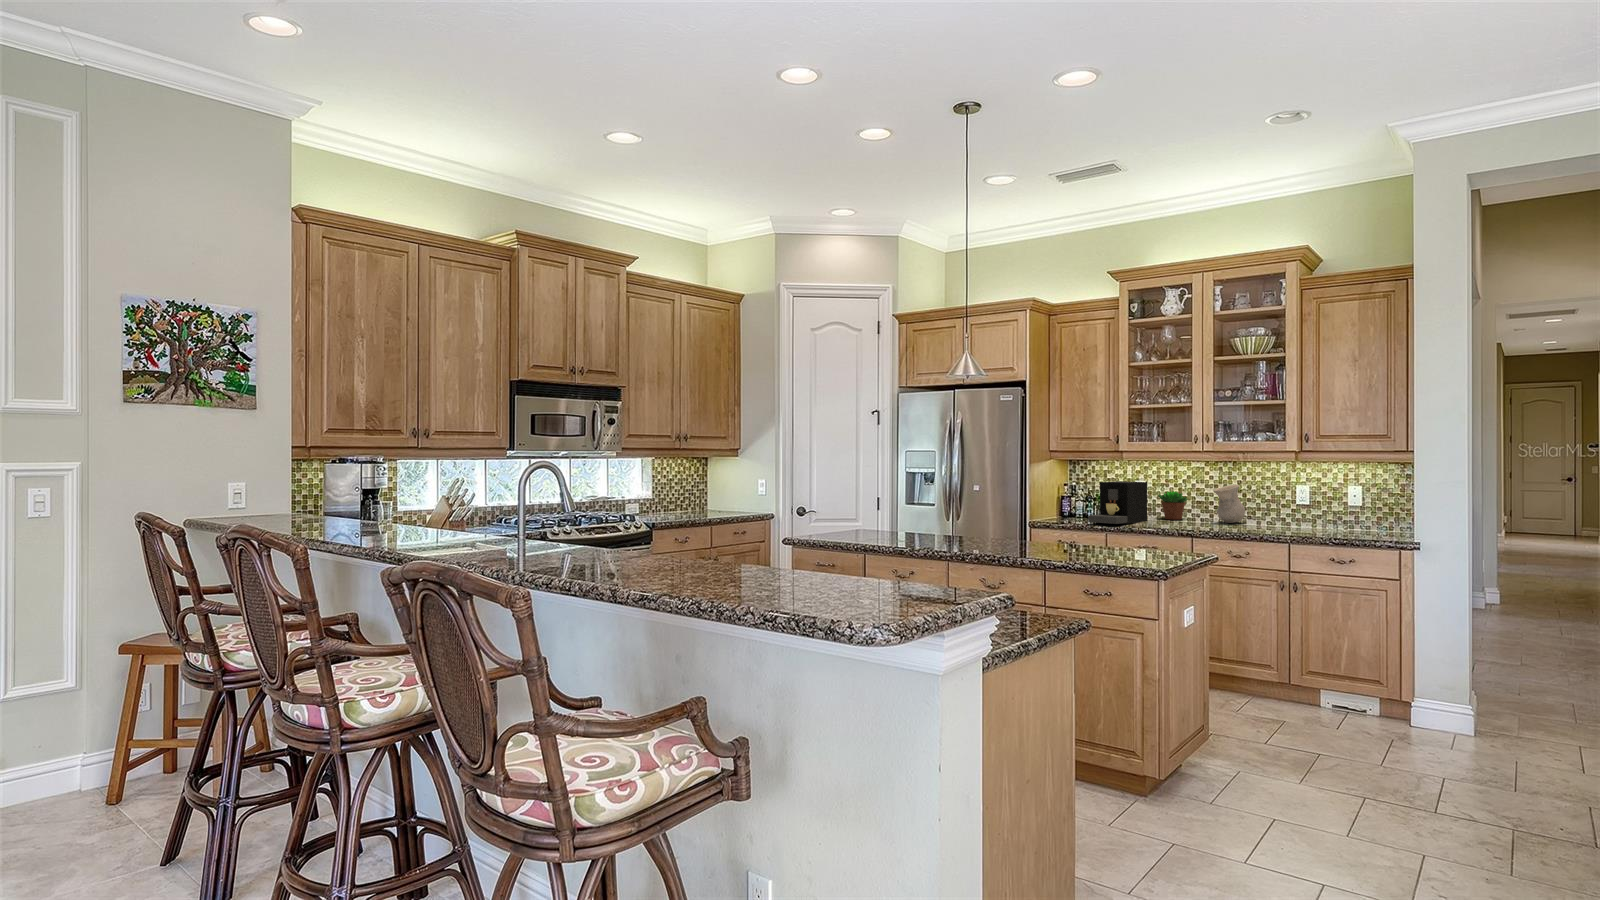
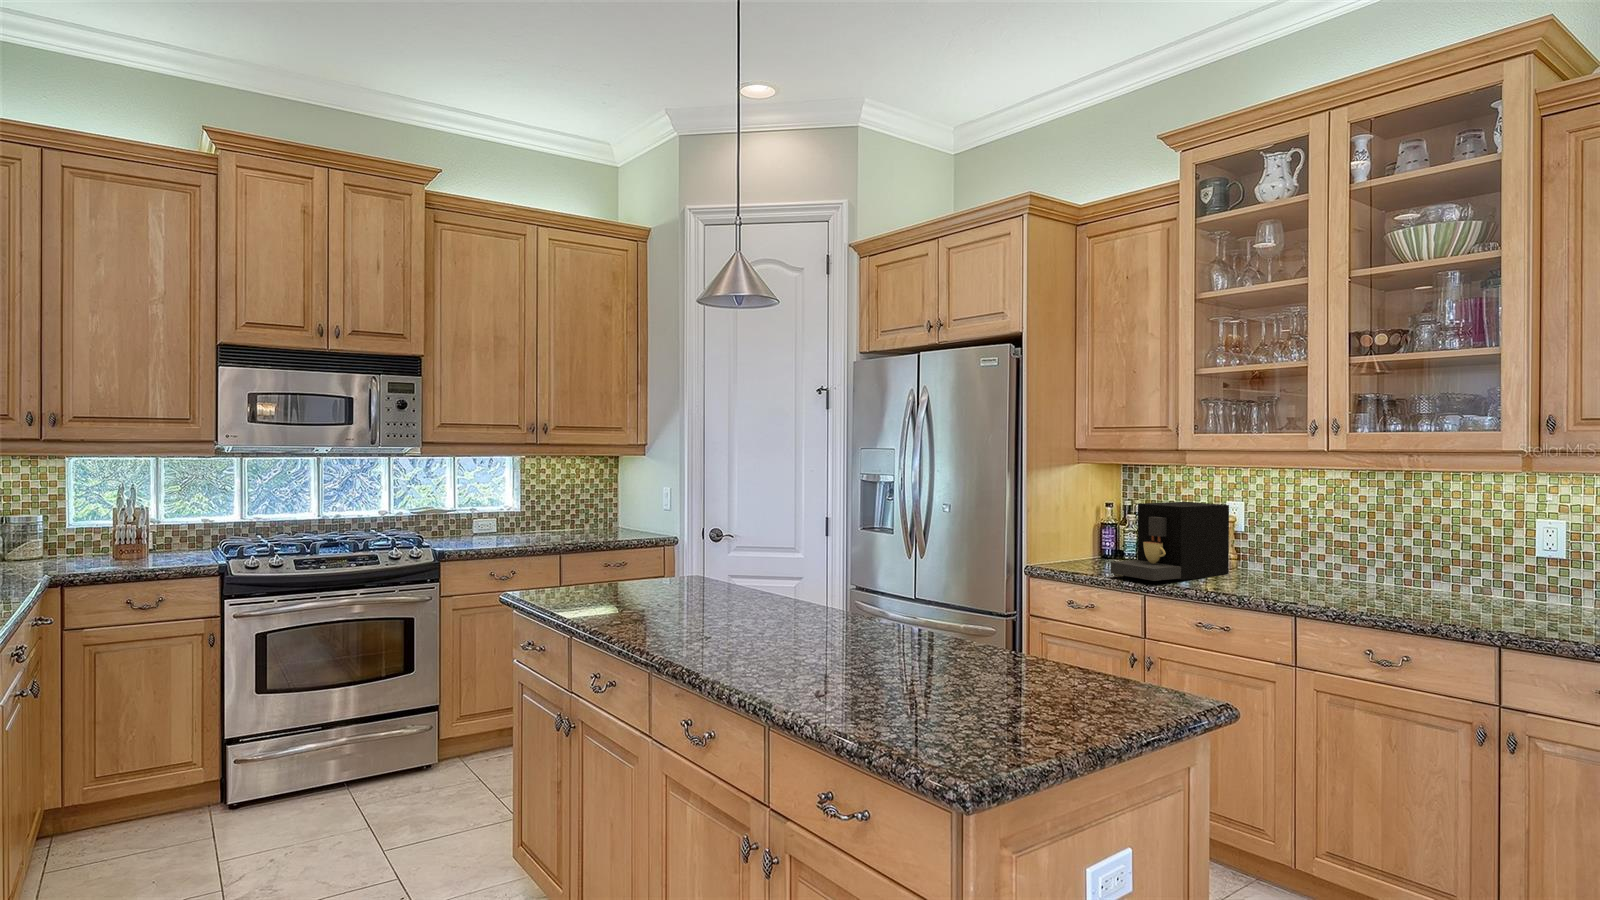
vase: present [1213,485,1245,523] -> none [1354,514,1420,588]
succulent plant: present [1158,491,1188,520] -> none [1251,520,1313,574]

